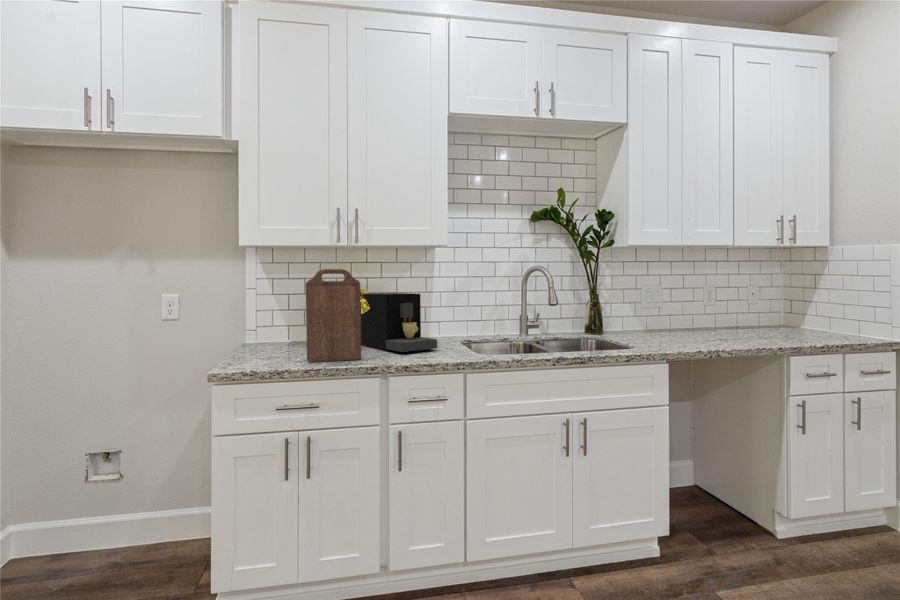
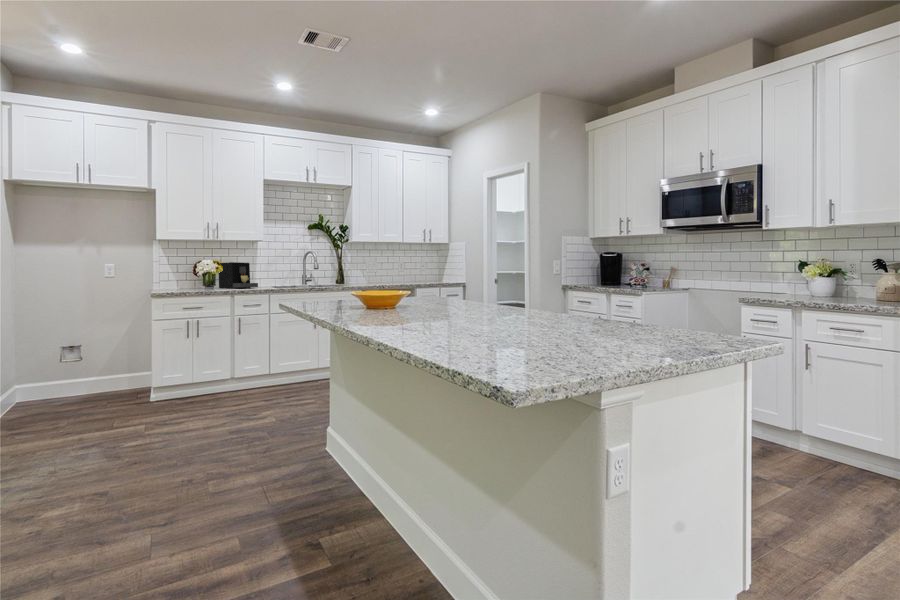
cutting board: present [306,269,361,362] -> none [194,249,221,290]

